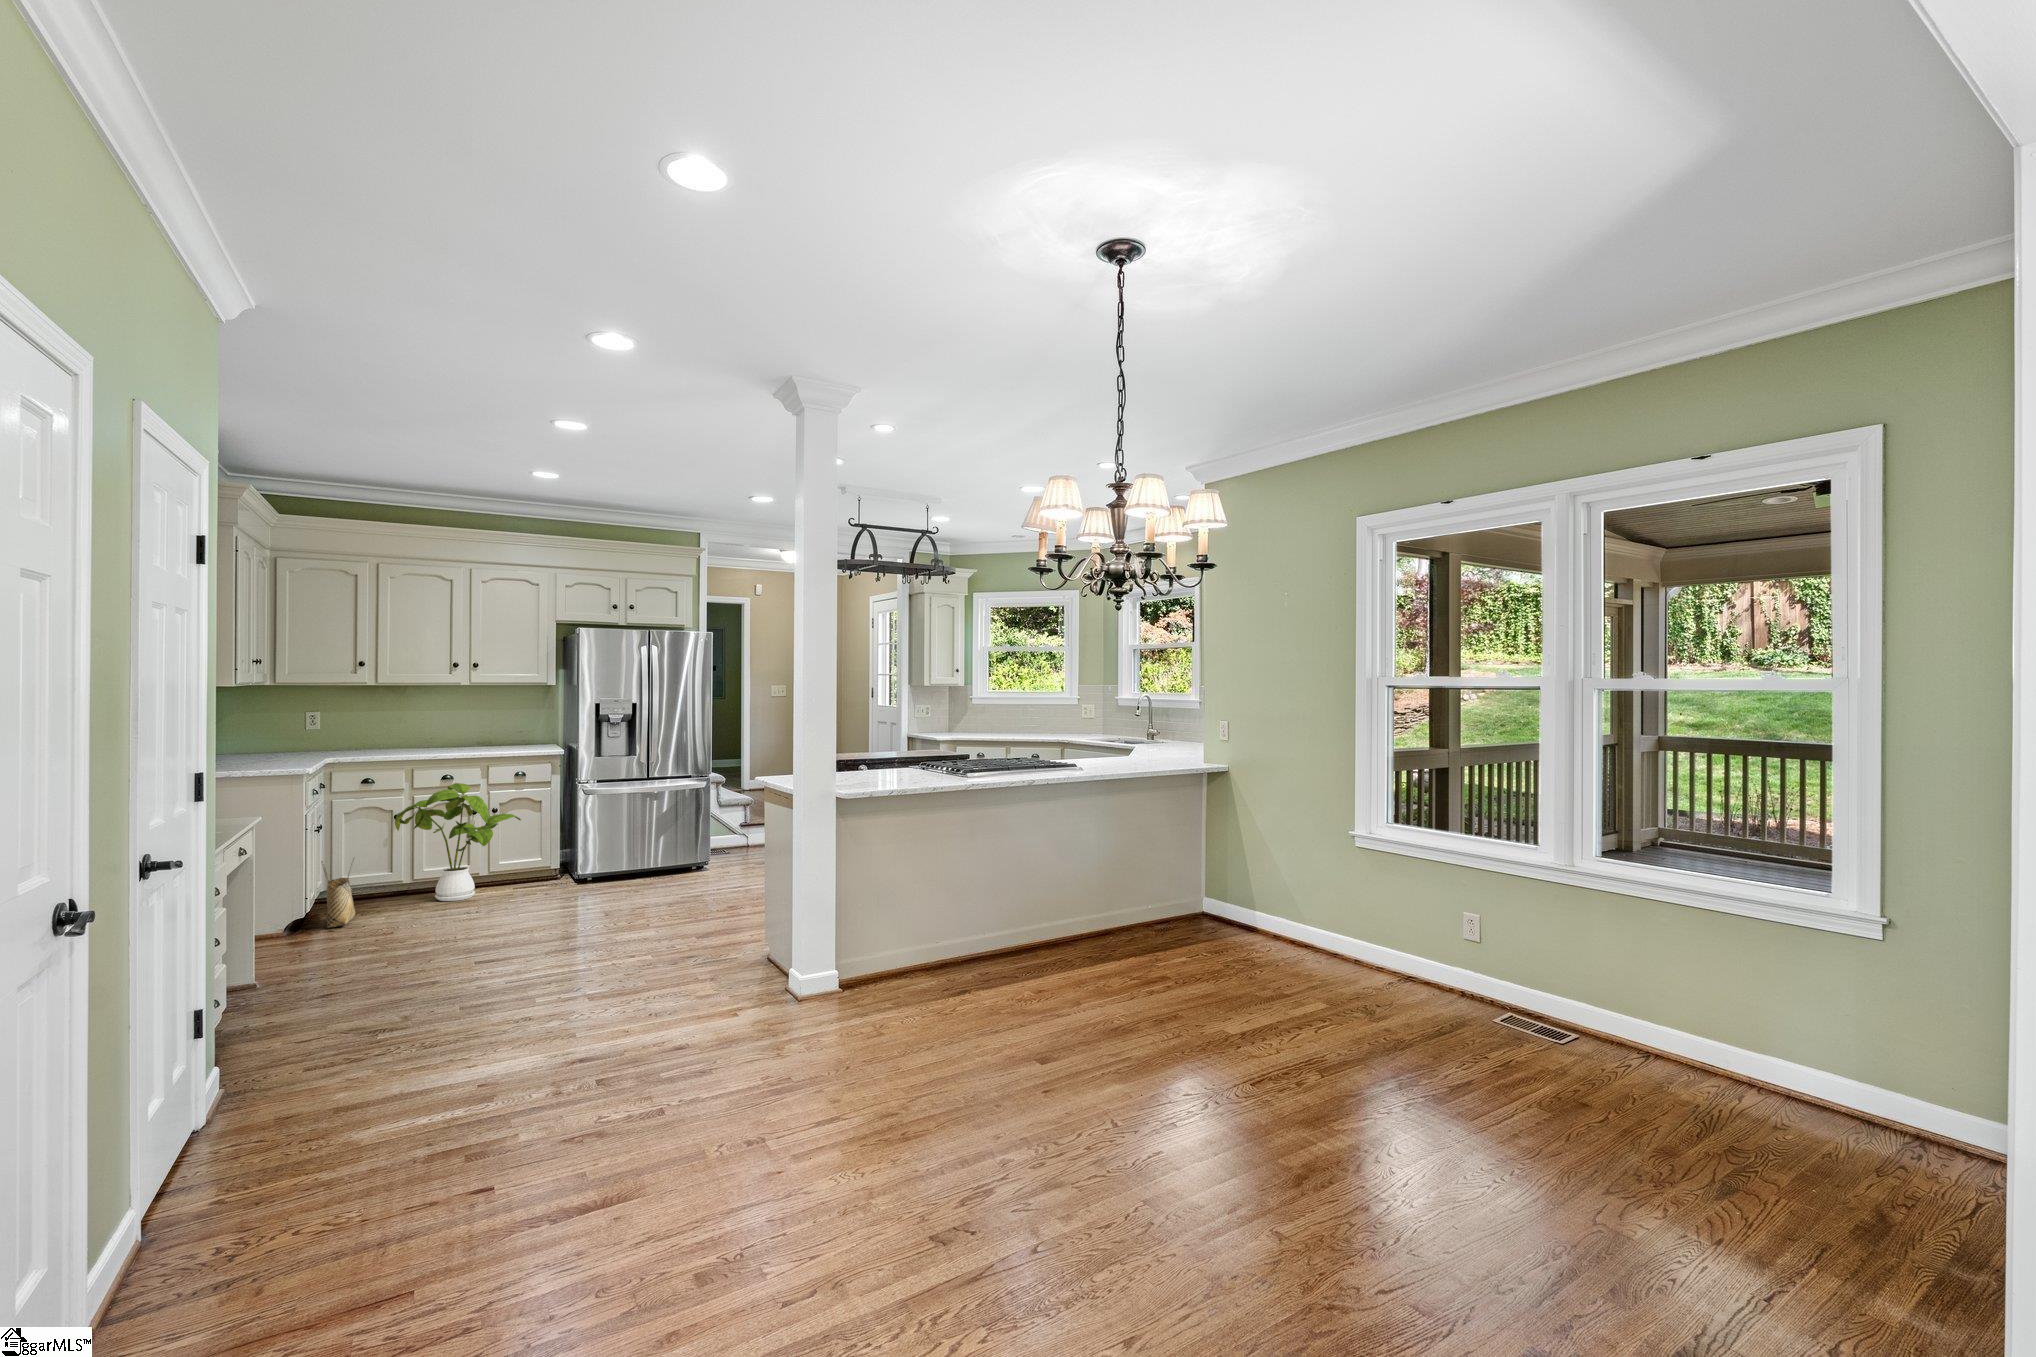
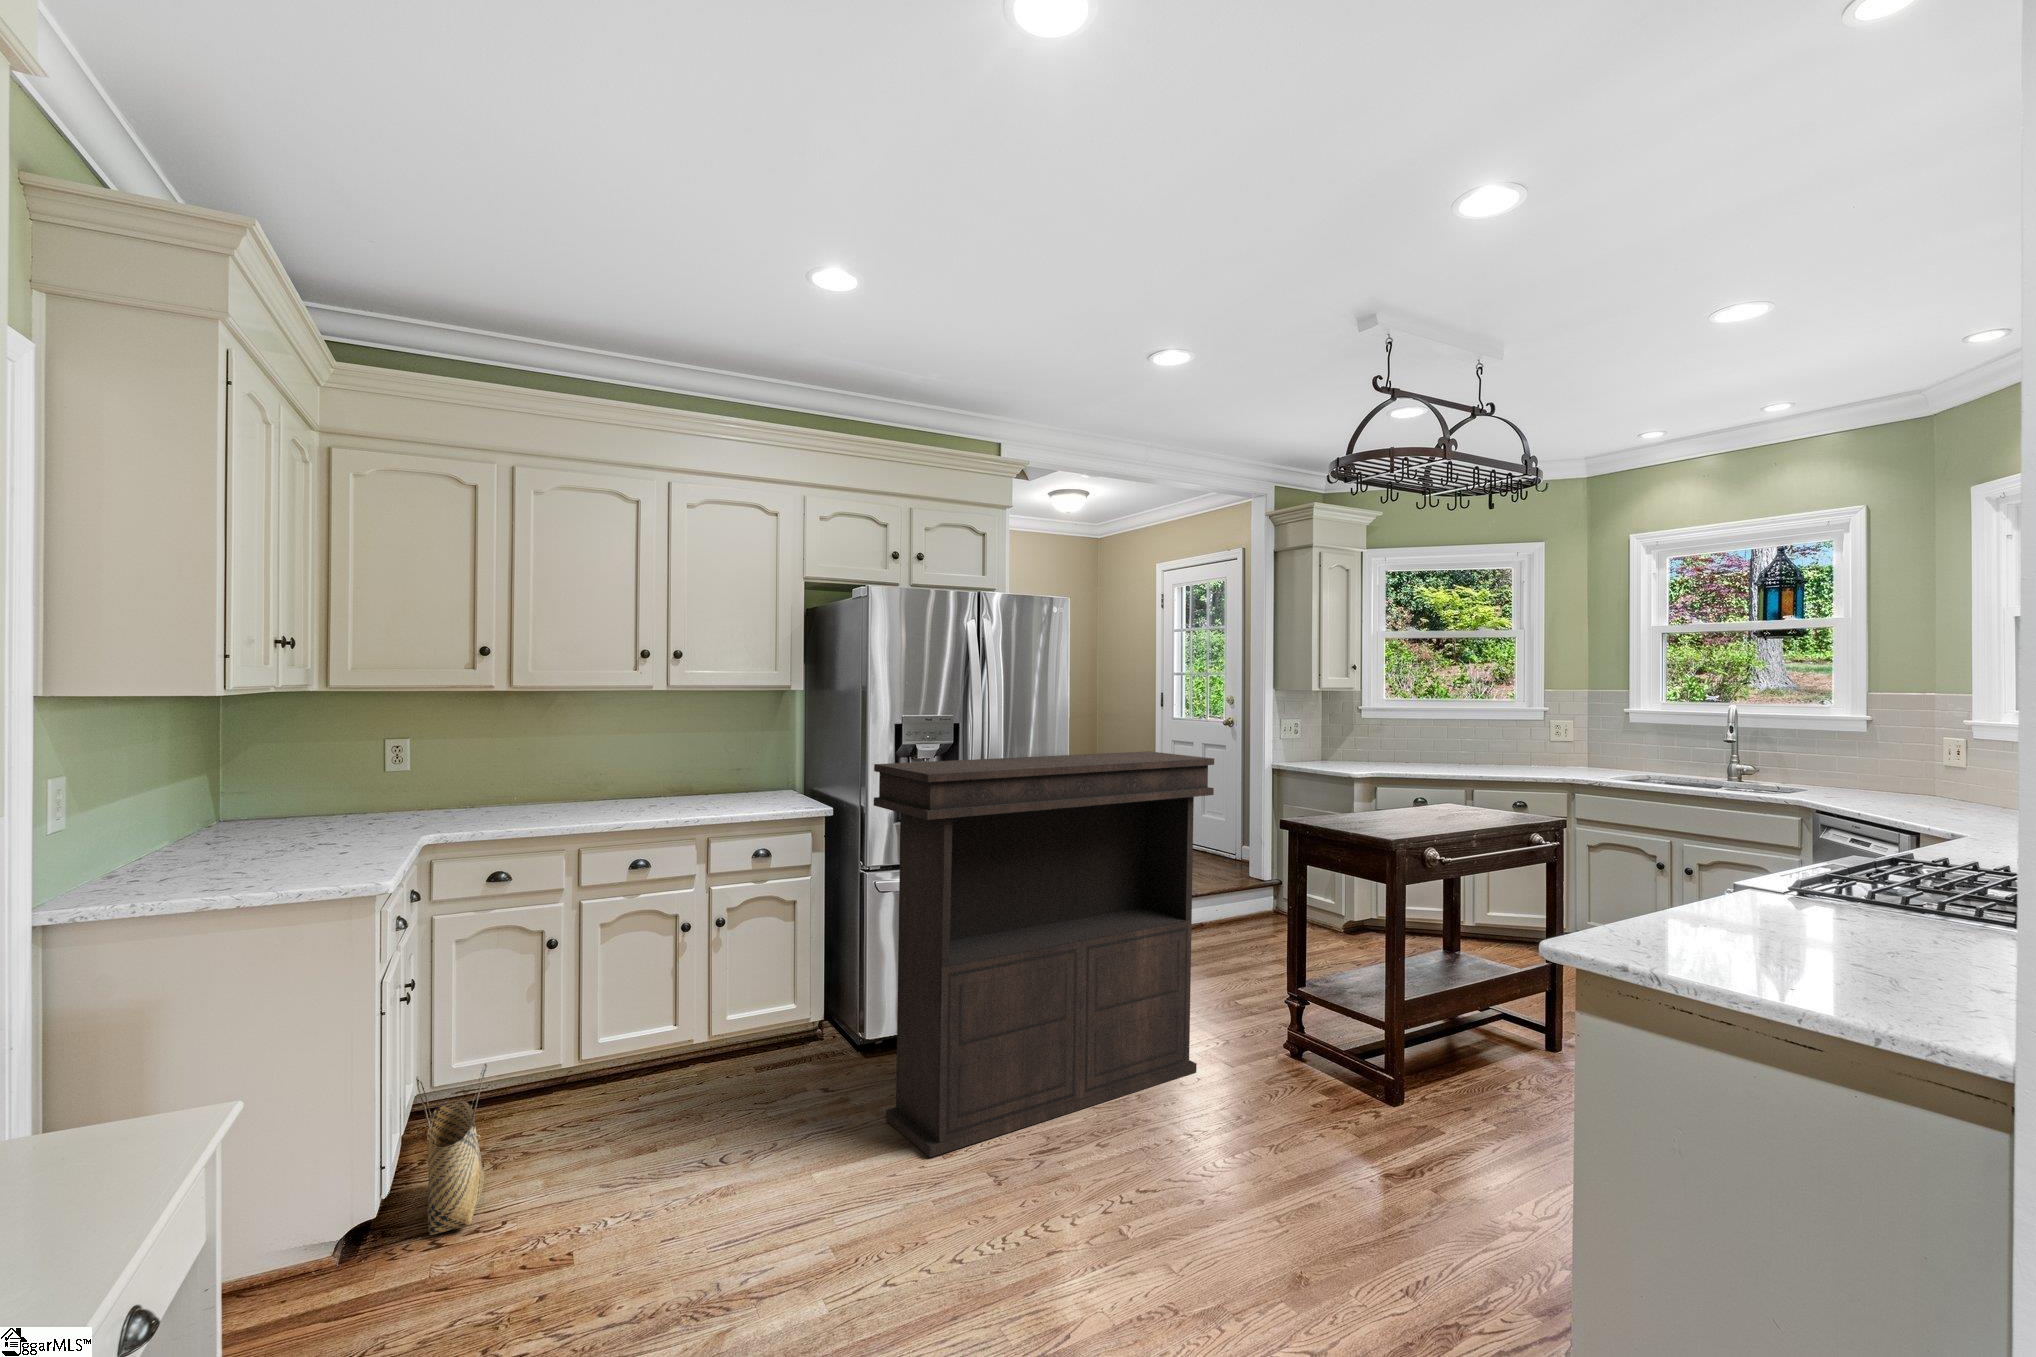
console table: none [561,717,761,909] -> present [874,751,1214,1157]
house plant: present [395,783,521,901] -> none [553,886,773,1119]

